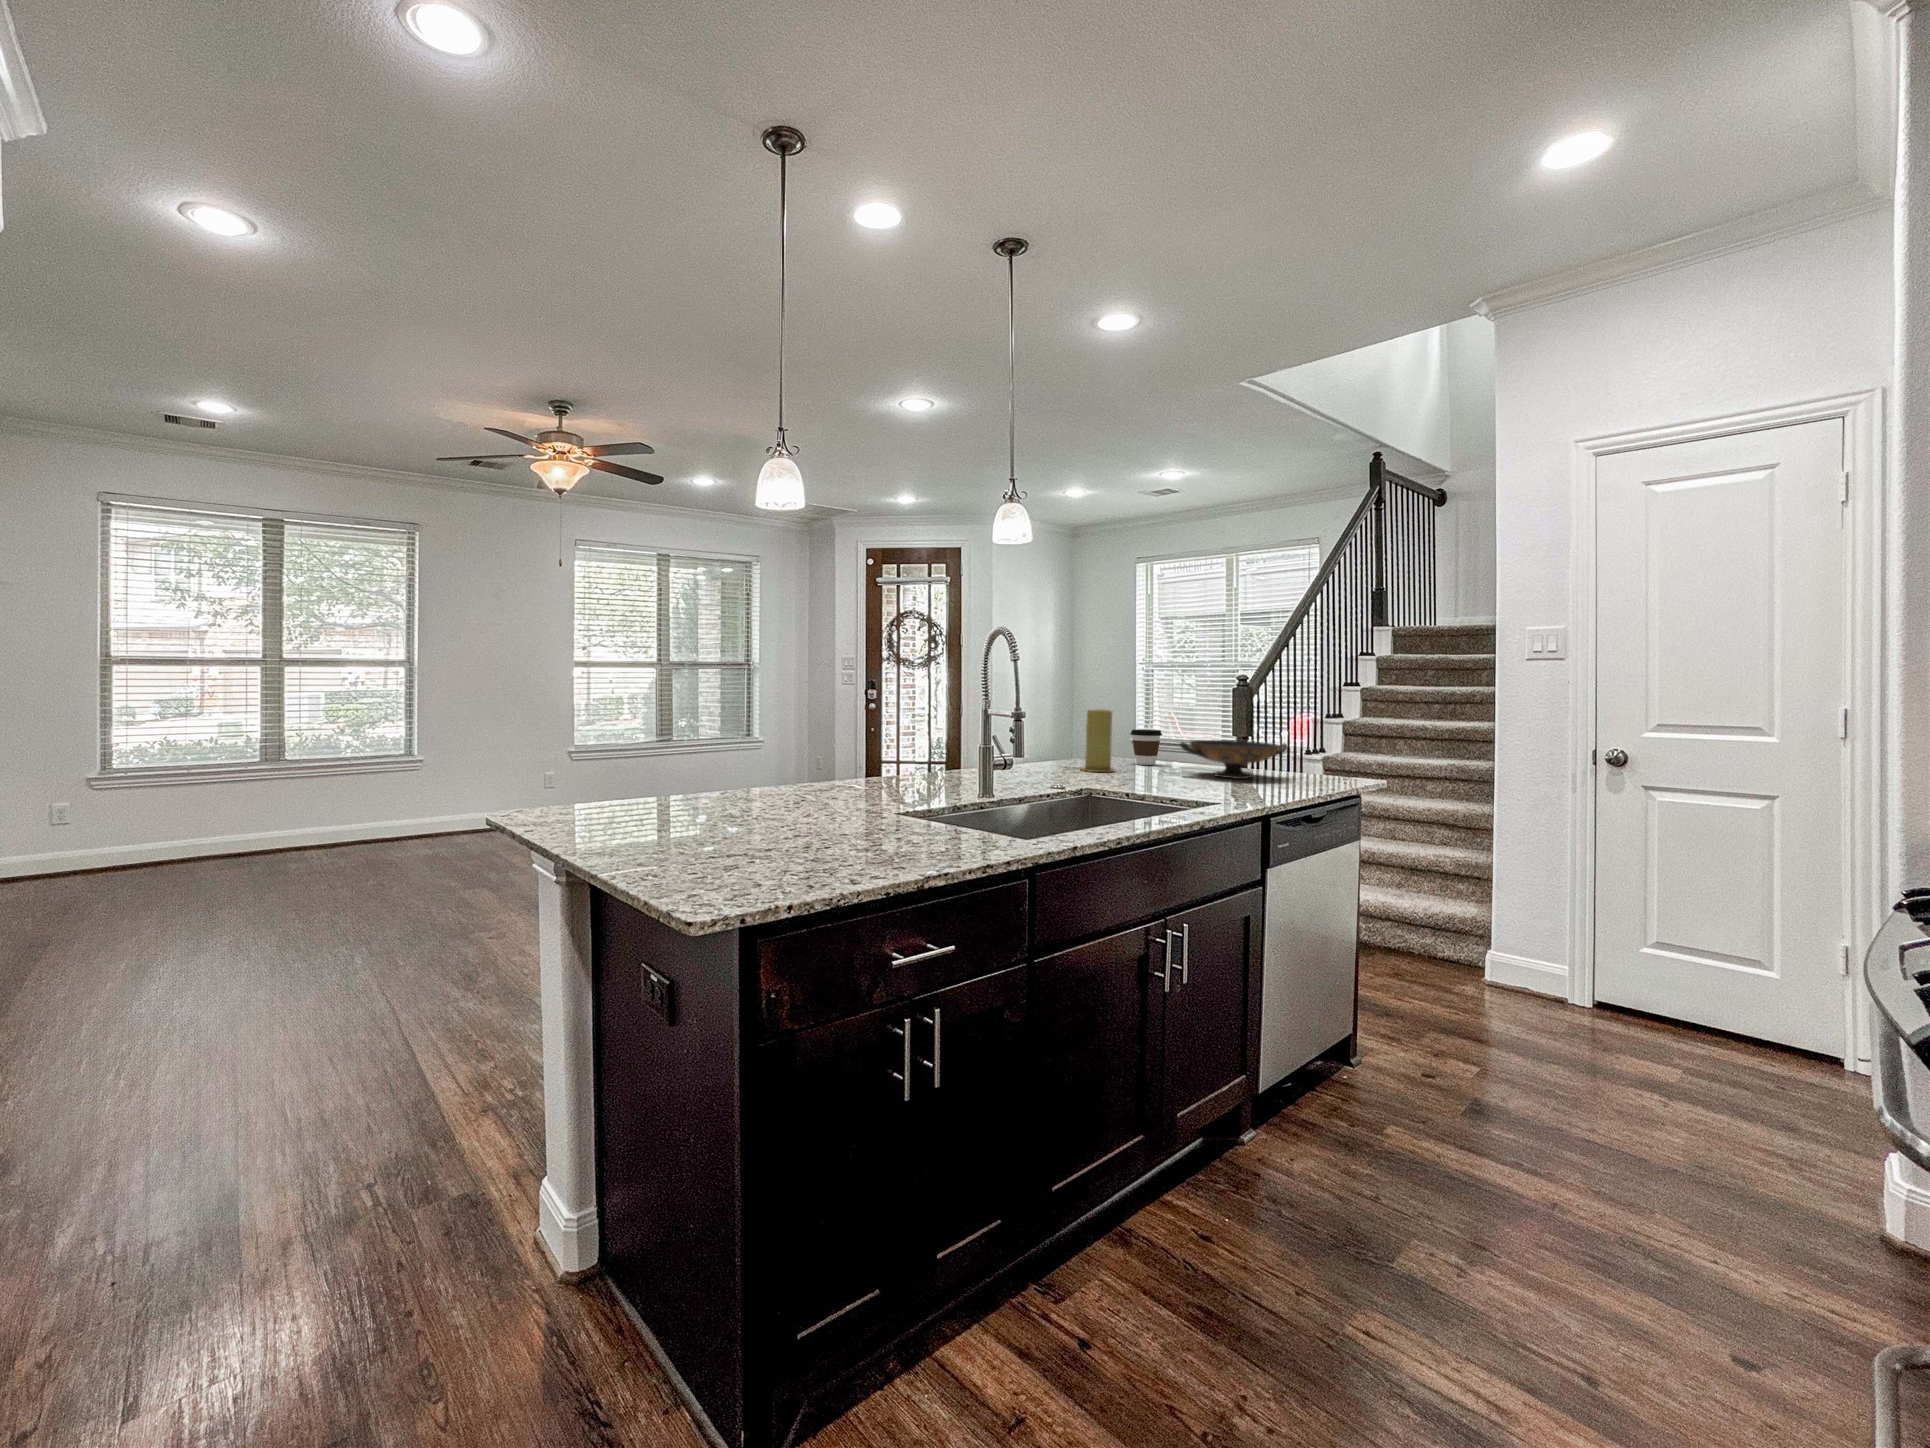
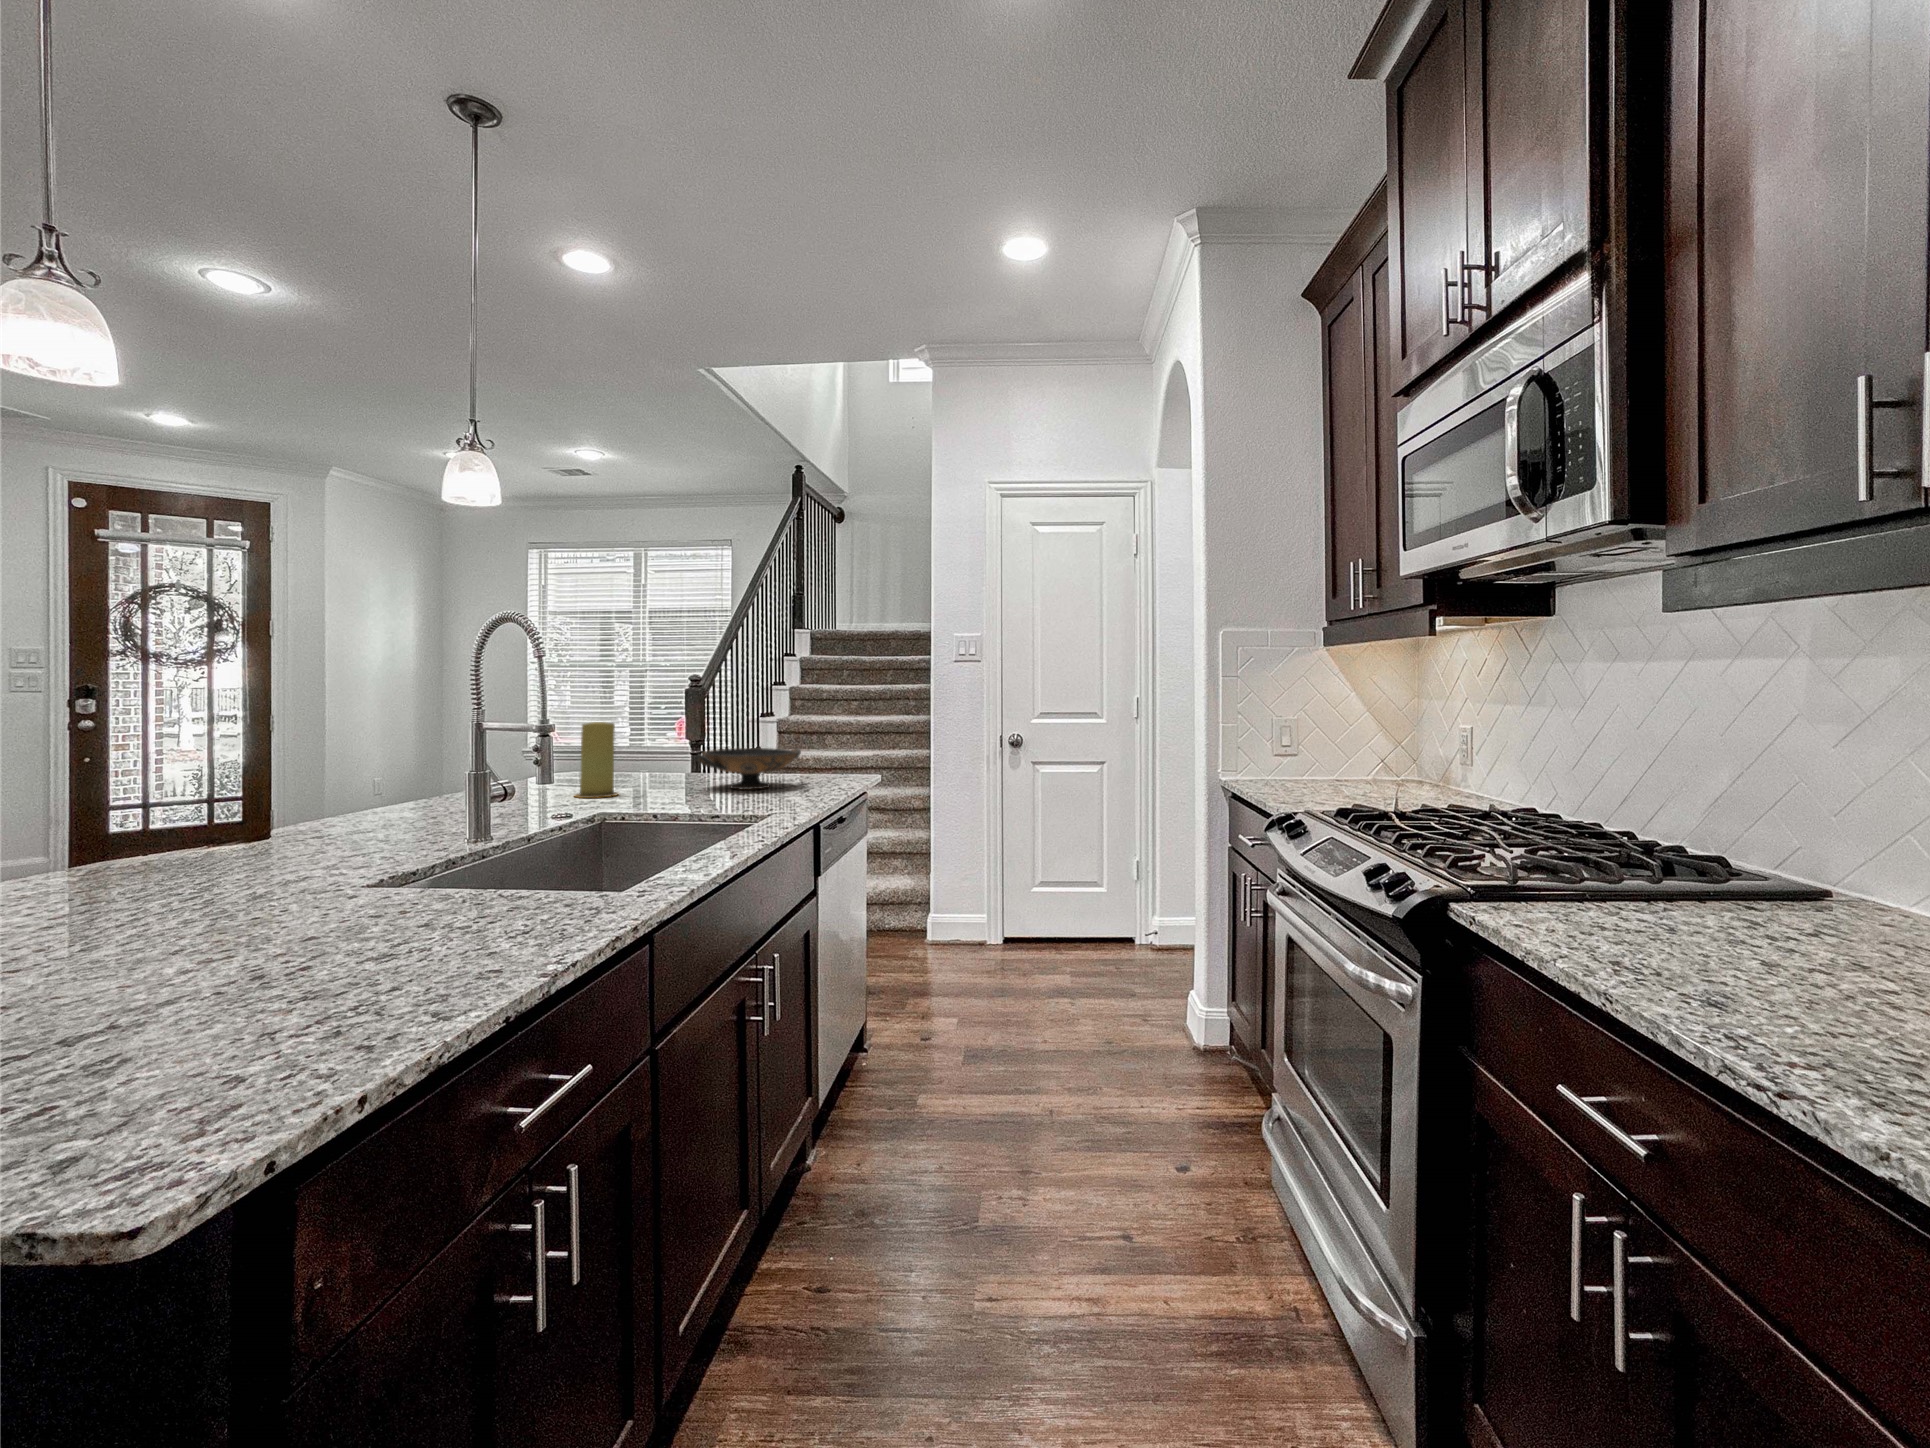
coffee cup: present [1130,729,1162,765] -> none [622,742,660,783]

